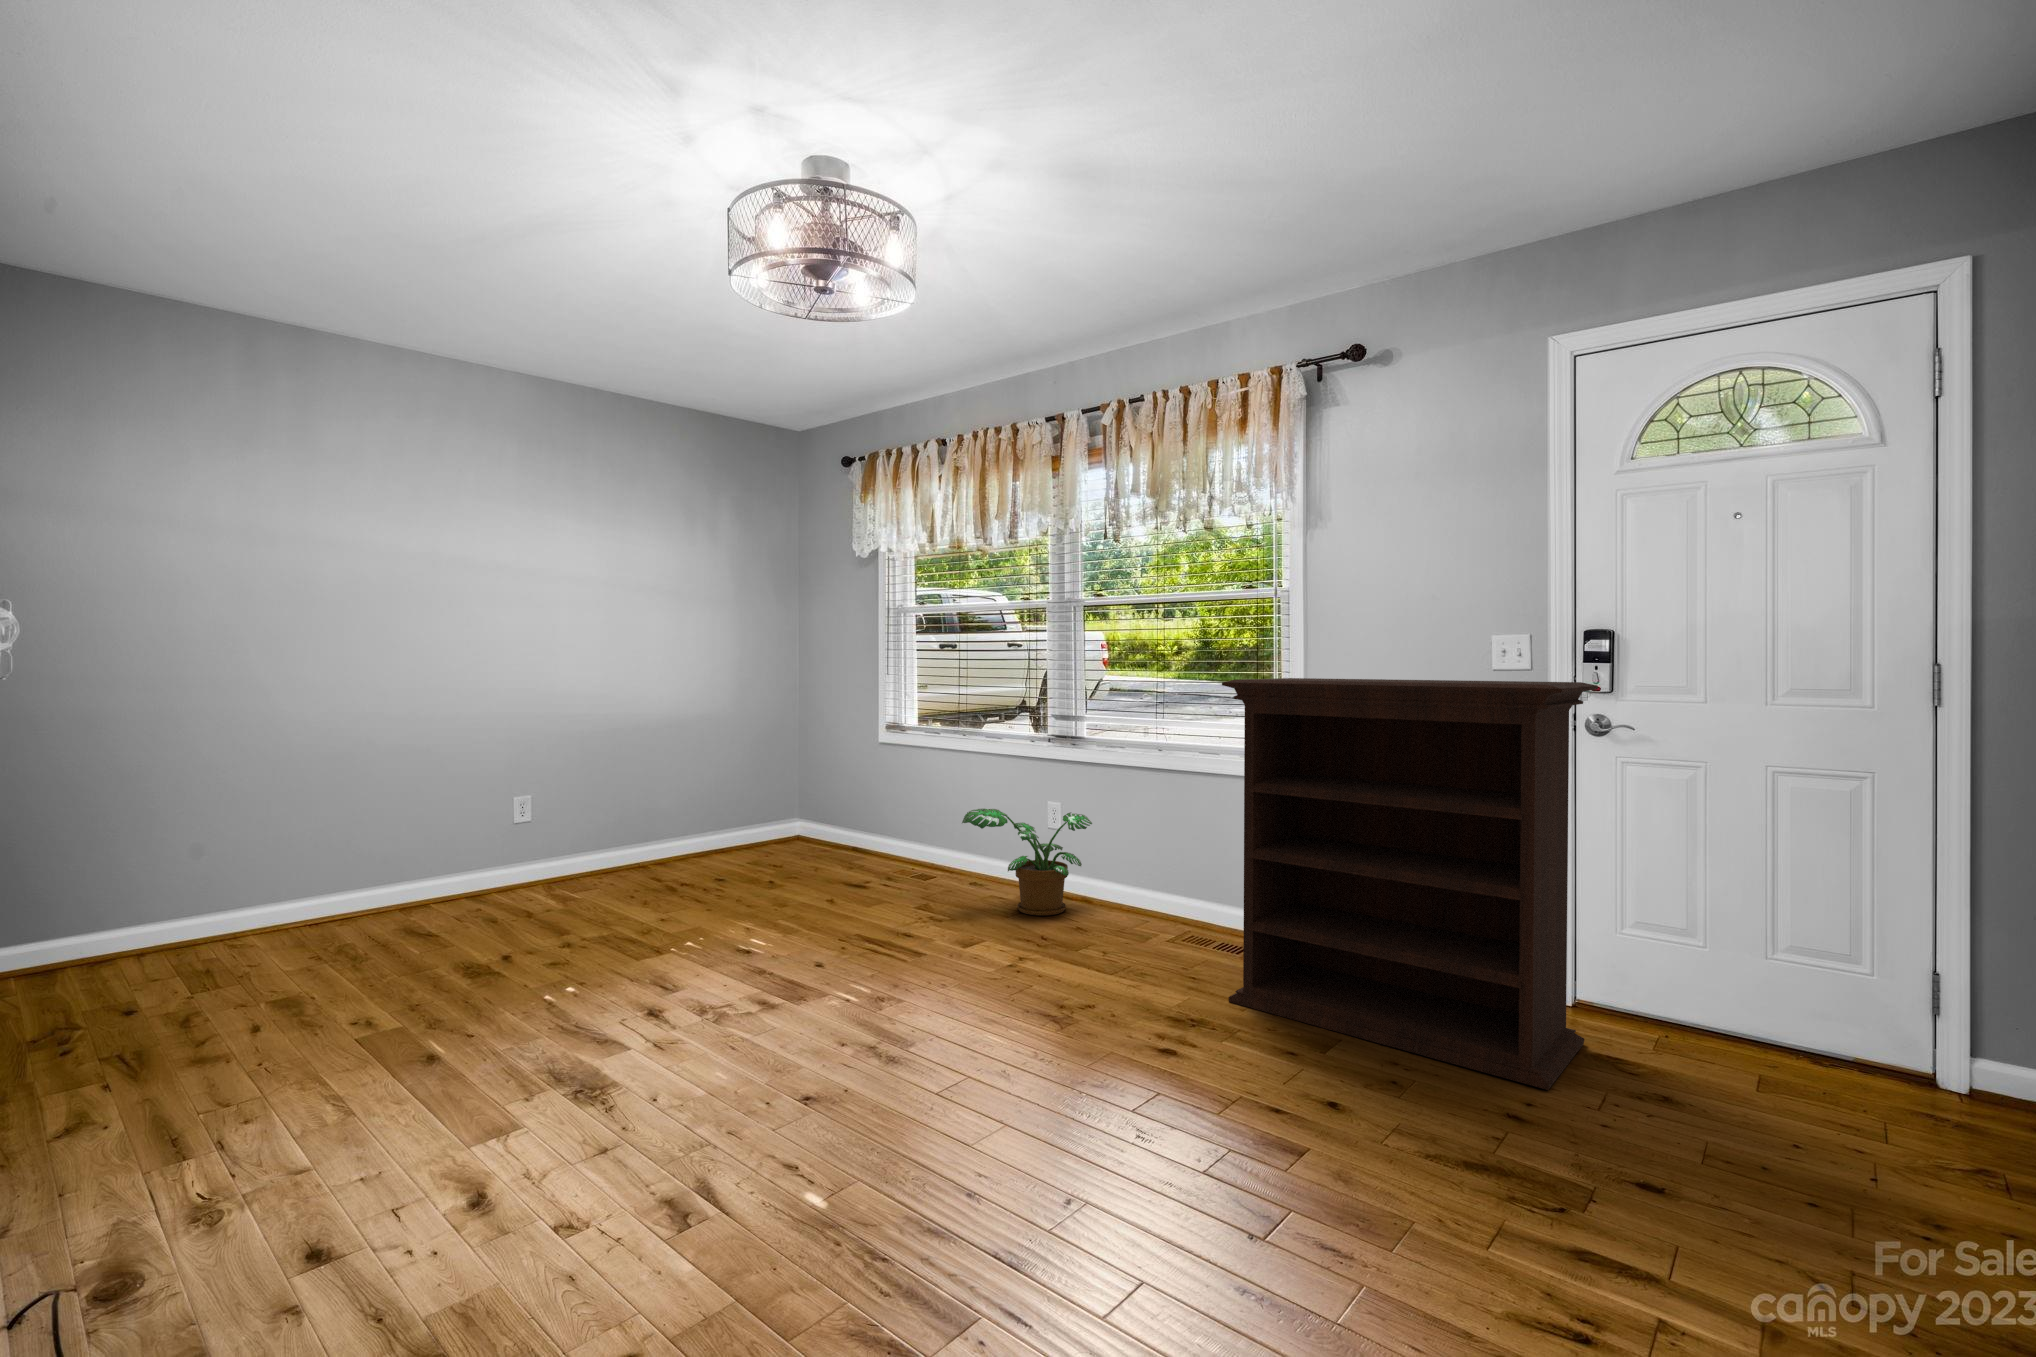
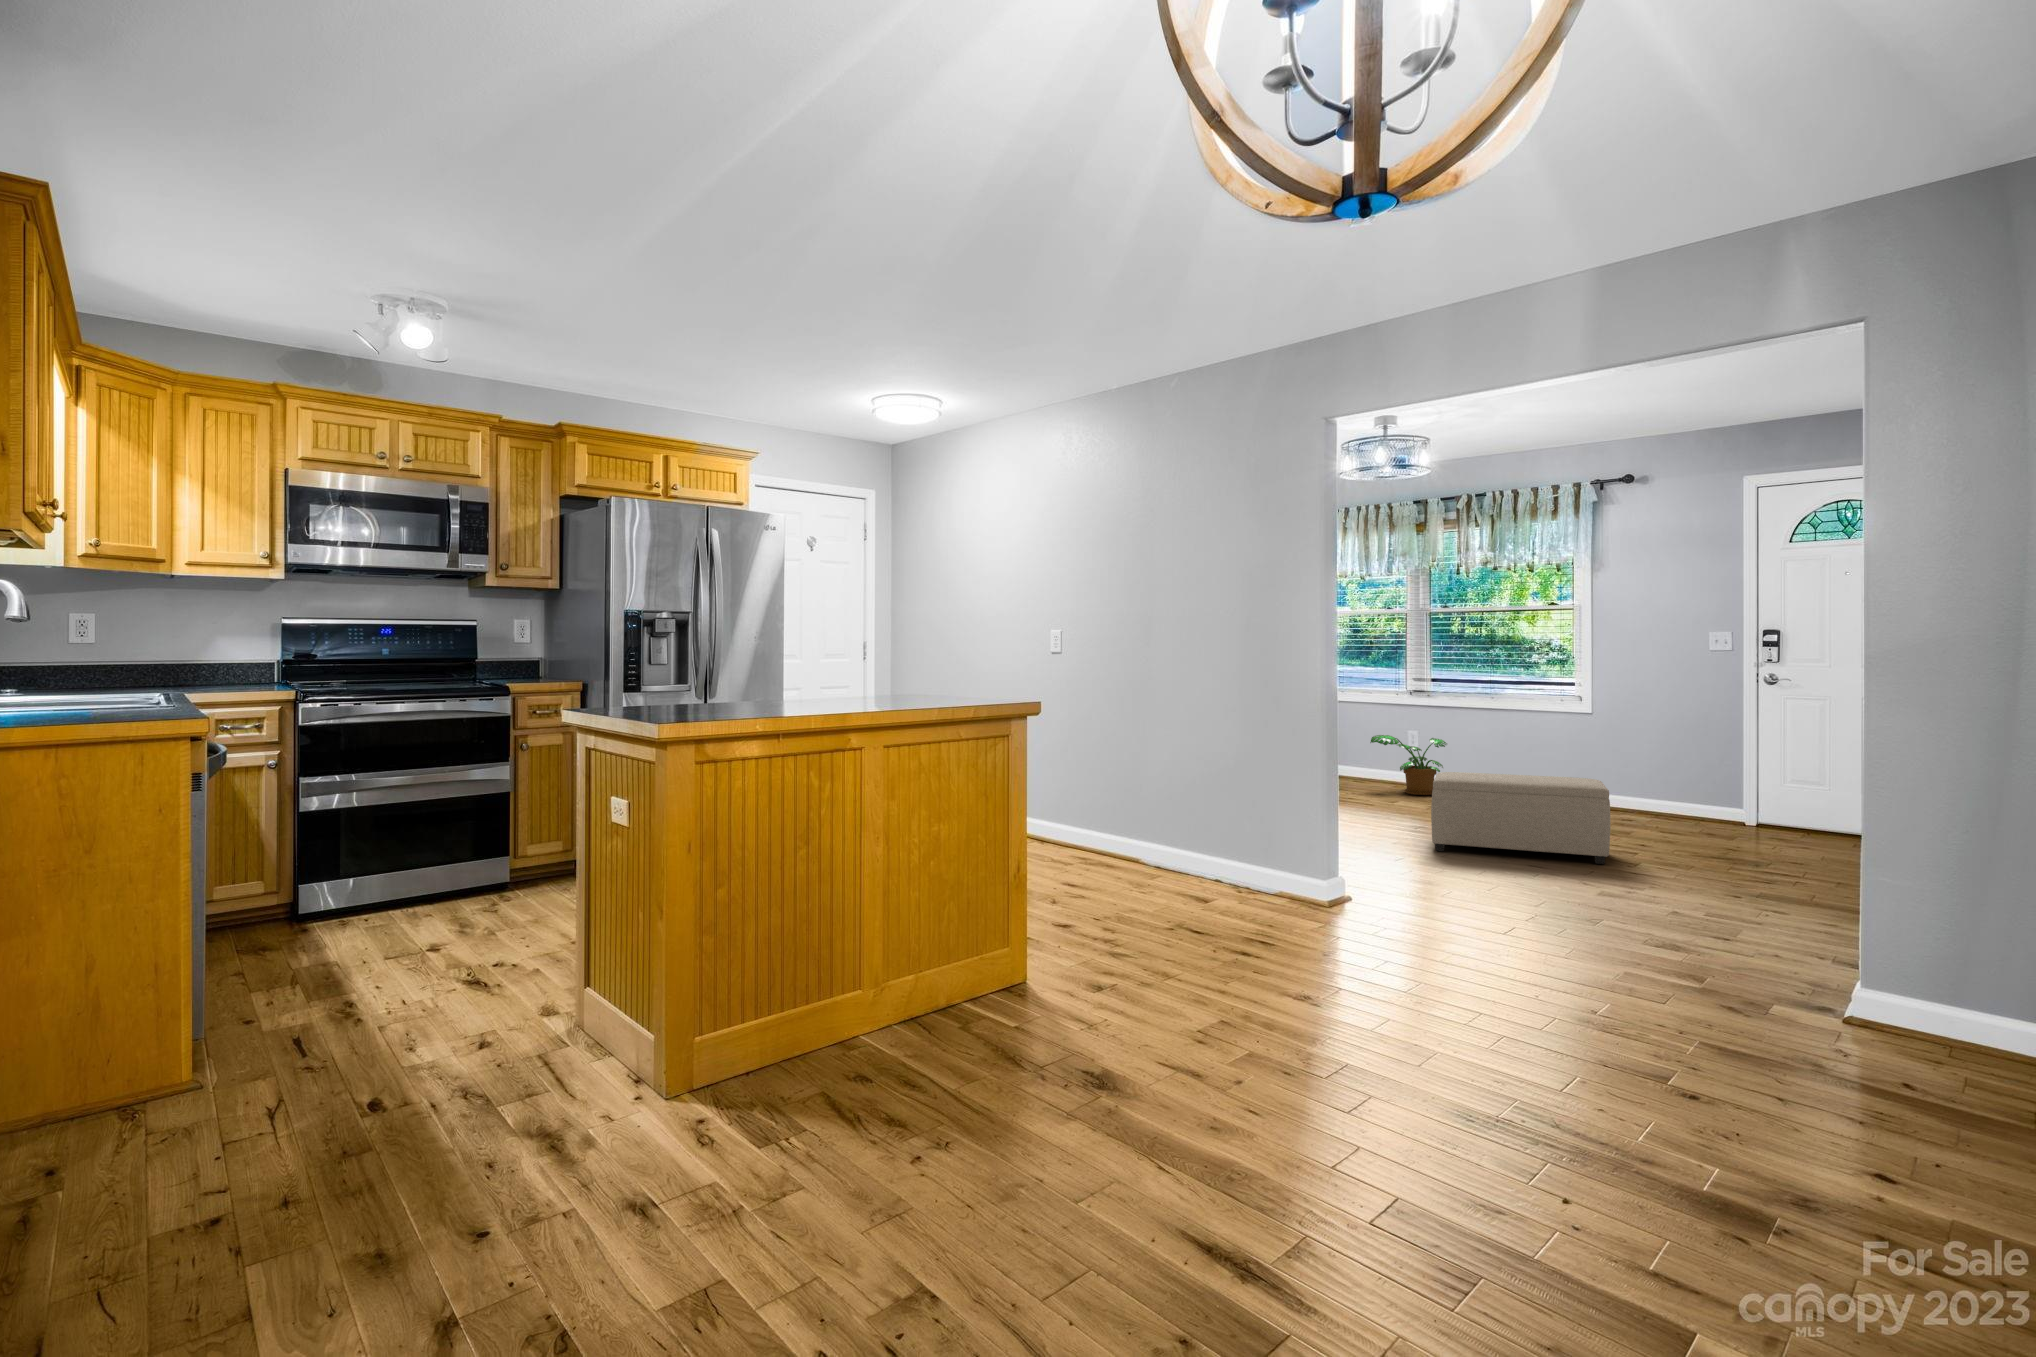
bookshelf: present [1222,678,1598,1090] -> none [1562,657,1770,843]
ottoman: none [837,939,1237,1227] -> present [1431,772,1611,864]

